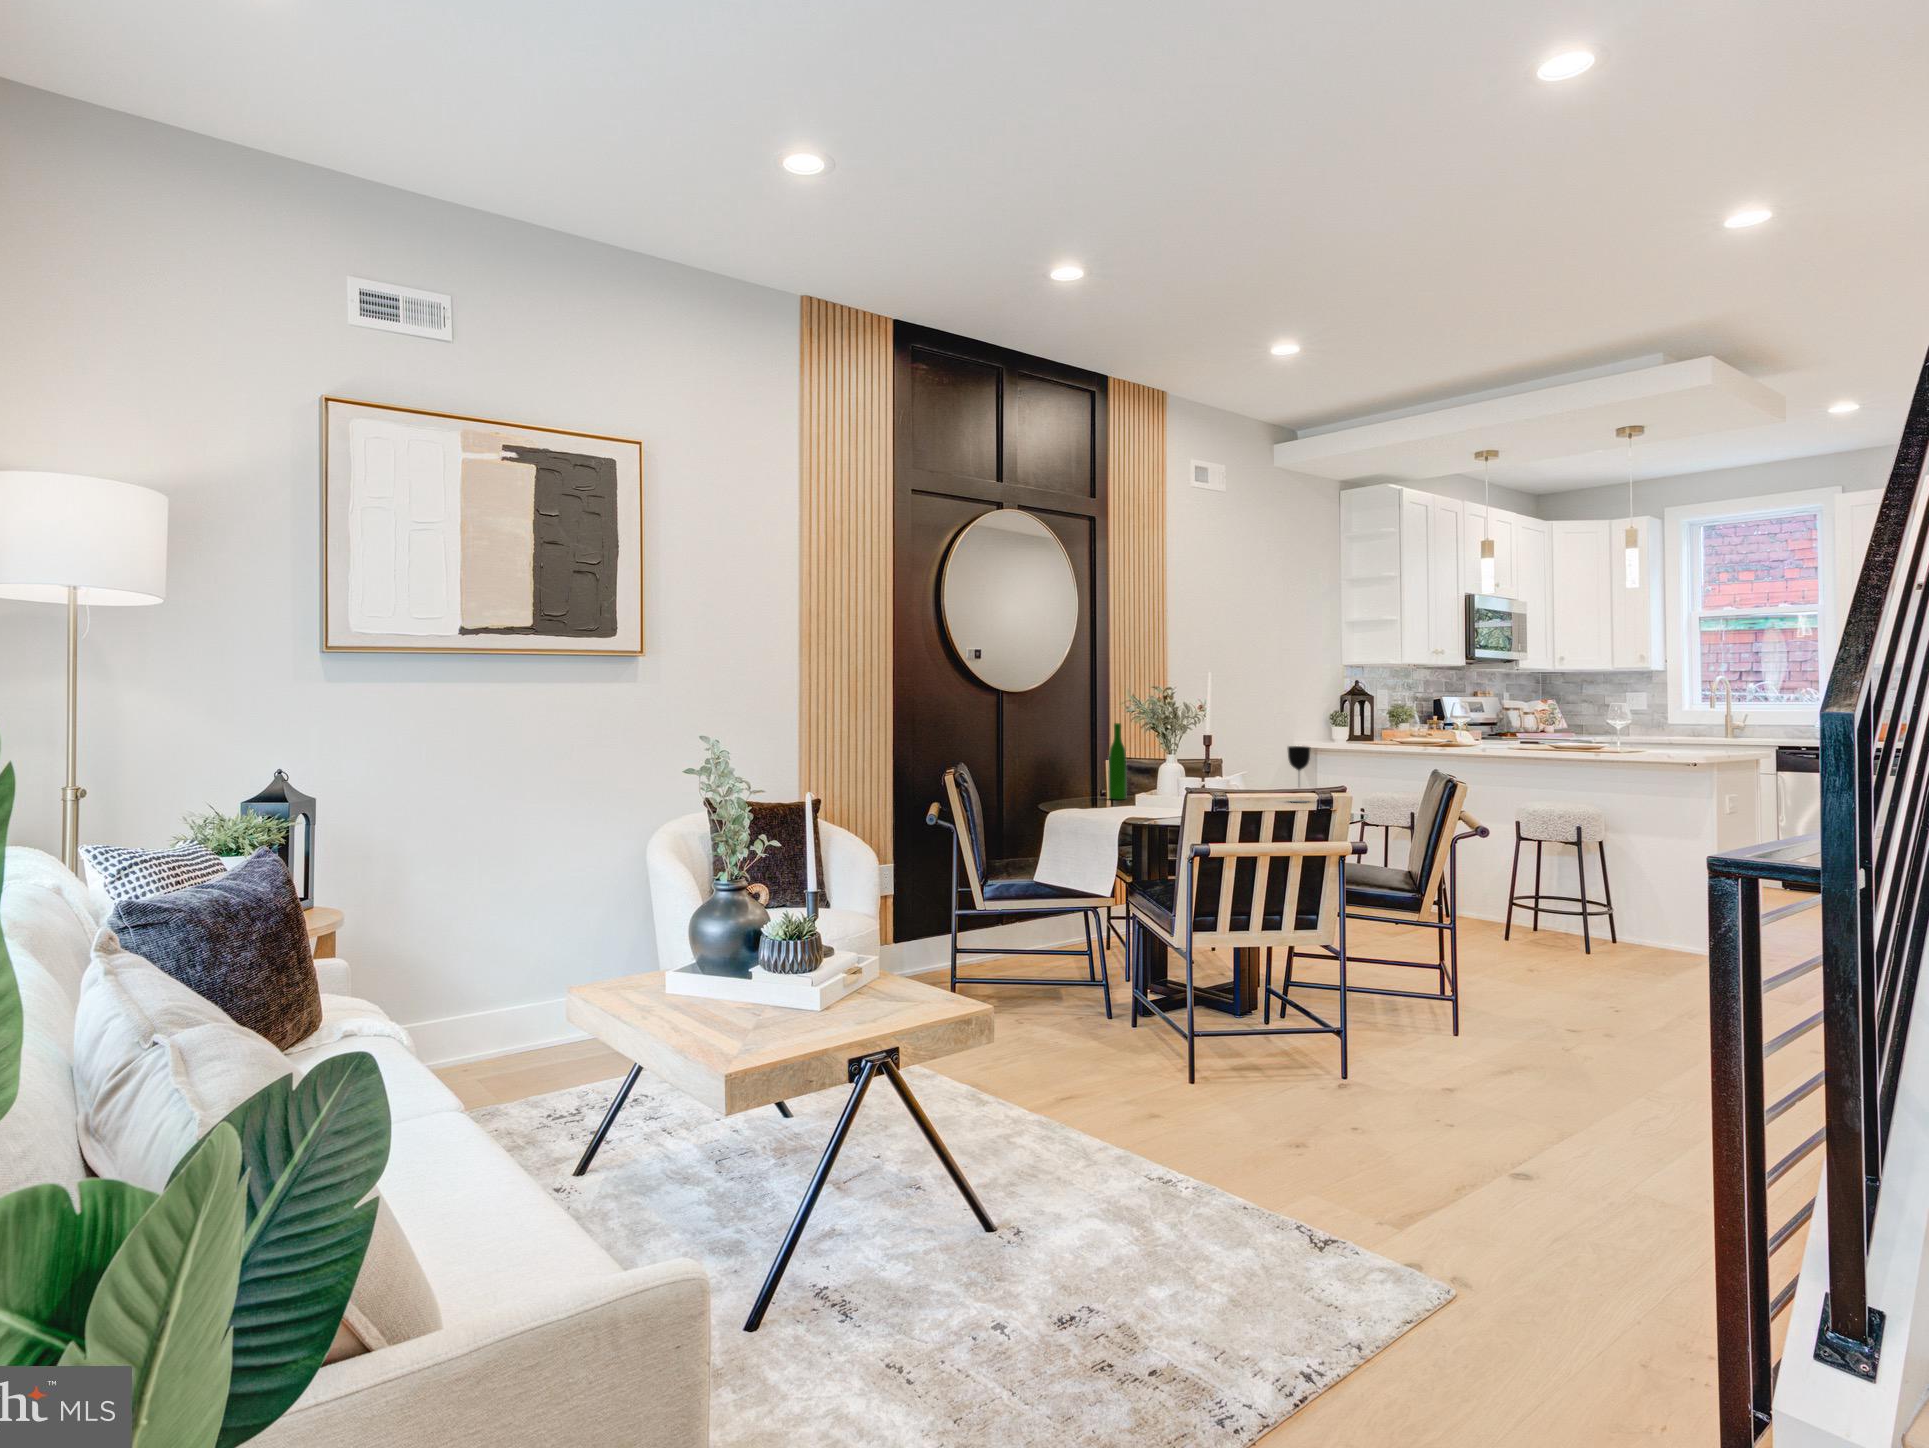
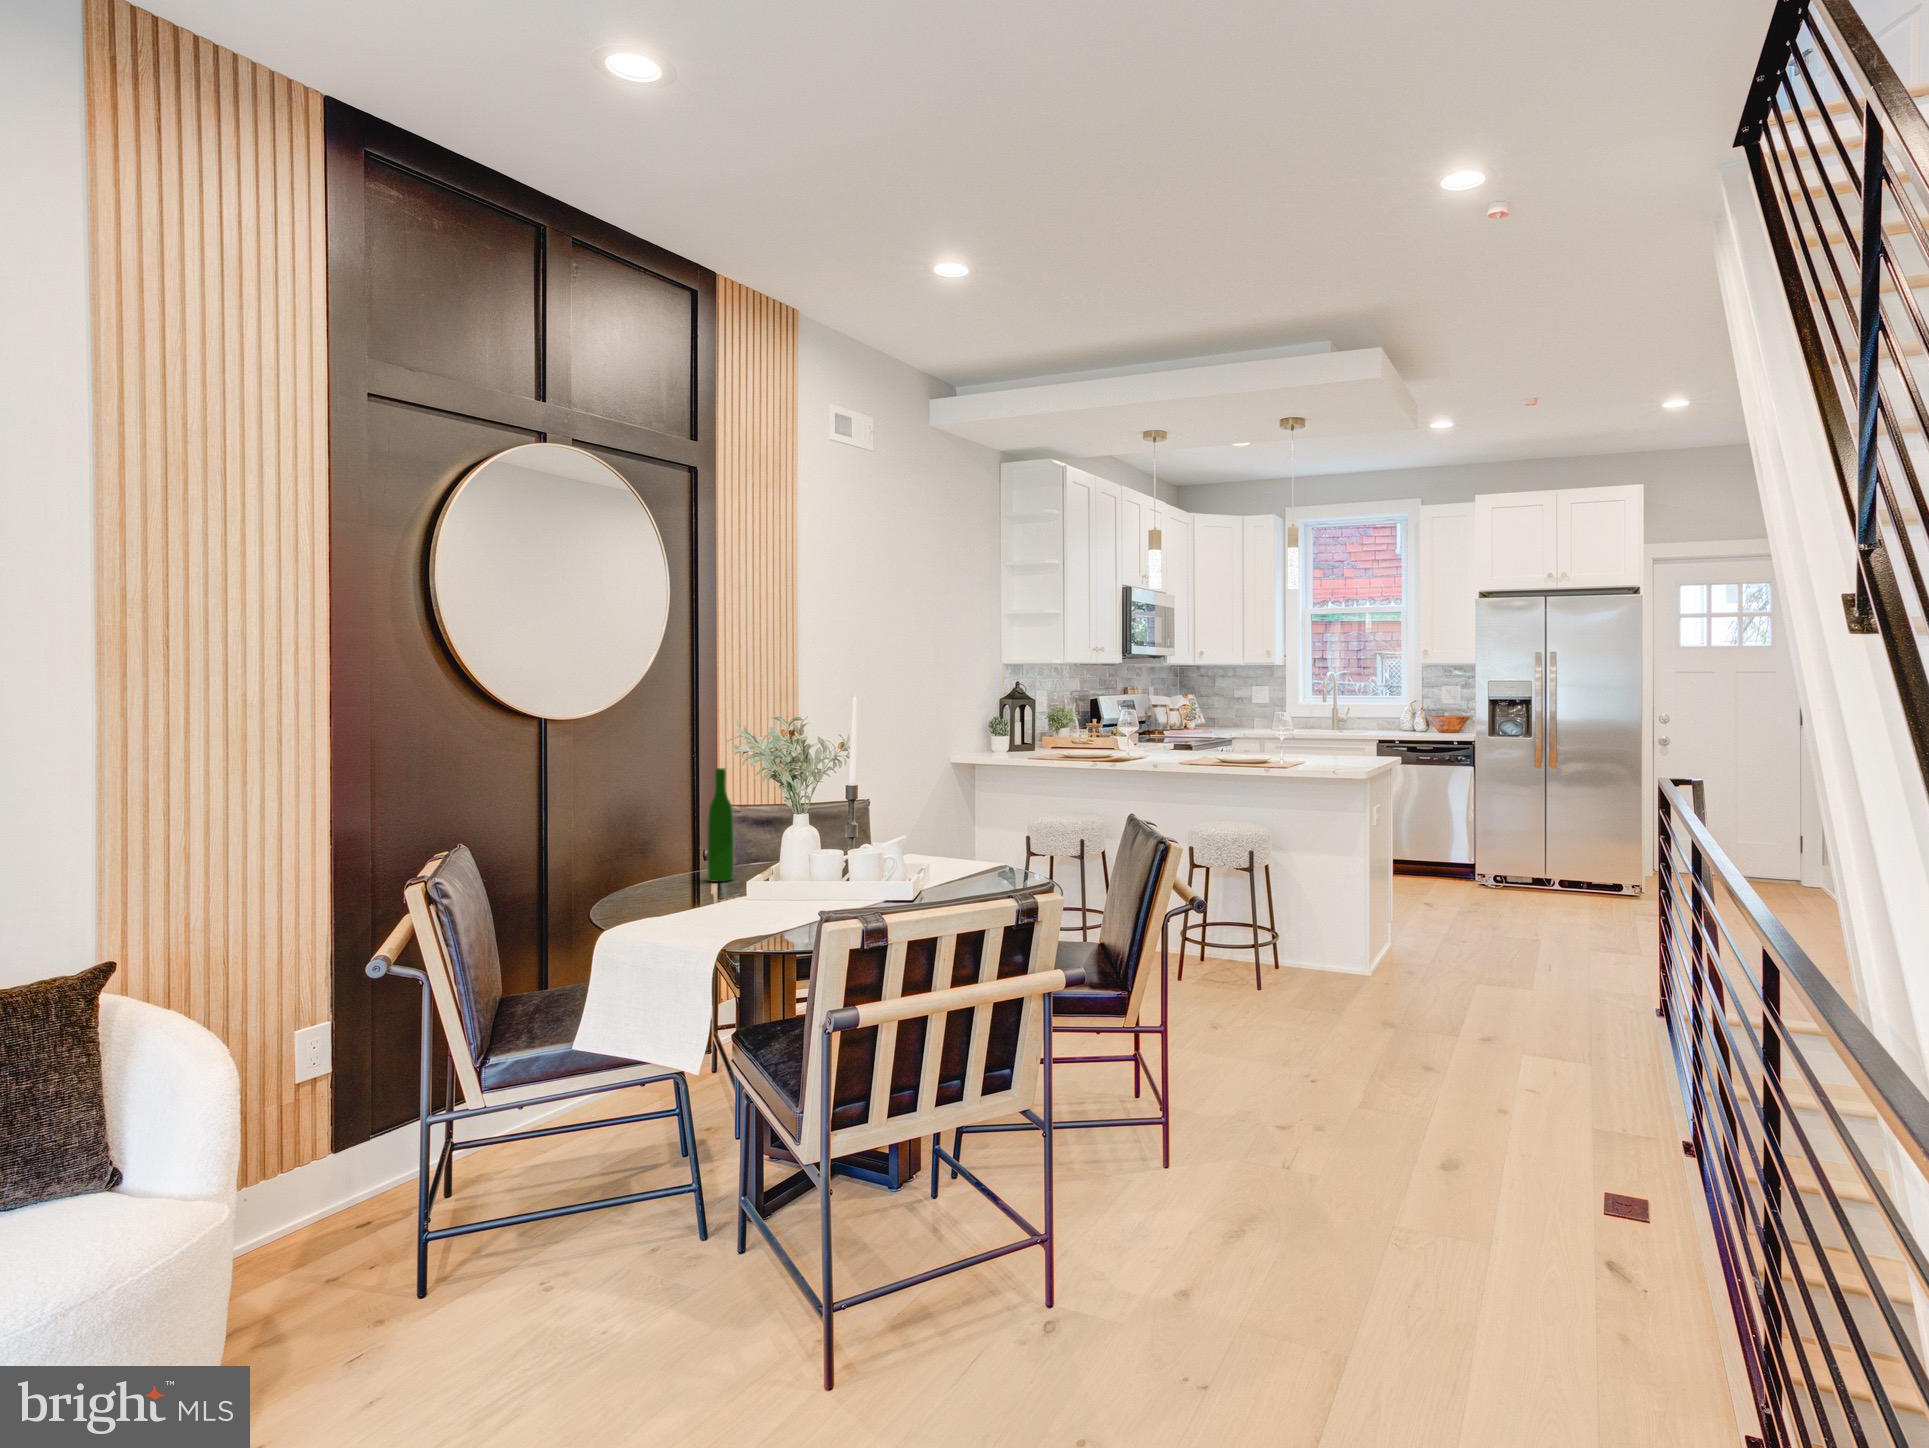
wine glass: present [1288,746,1310,802] -> none [959,798,989,878]

